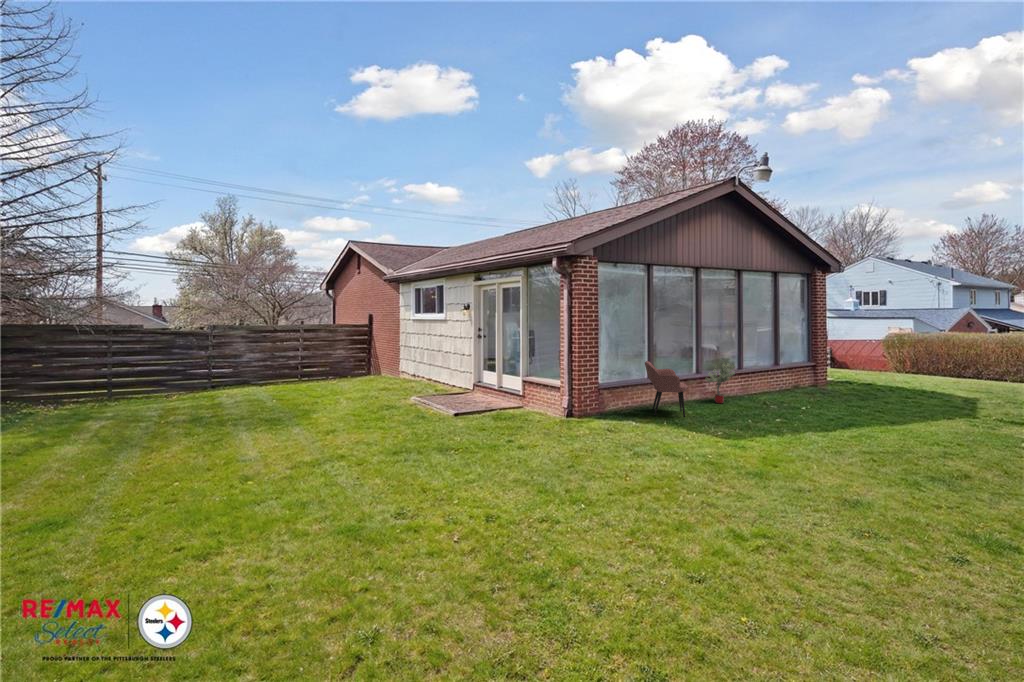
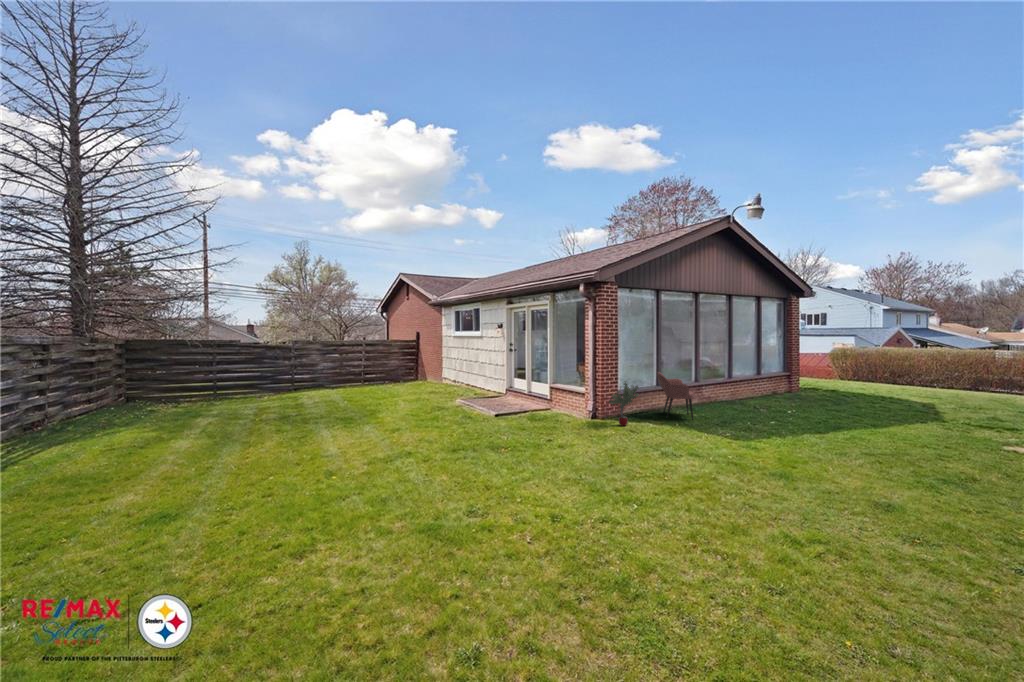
potted tree: present [705,359,734,404] -> present [609,381,638,426]

